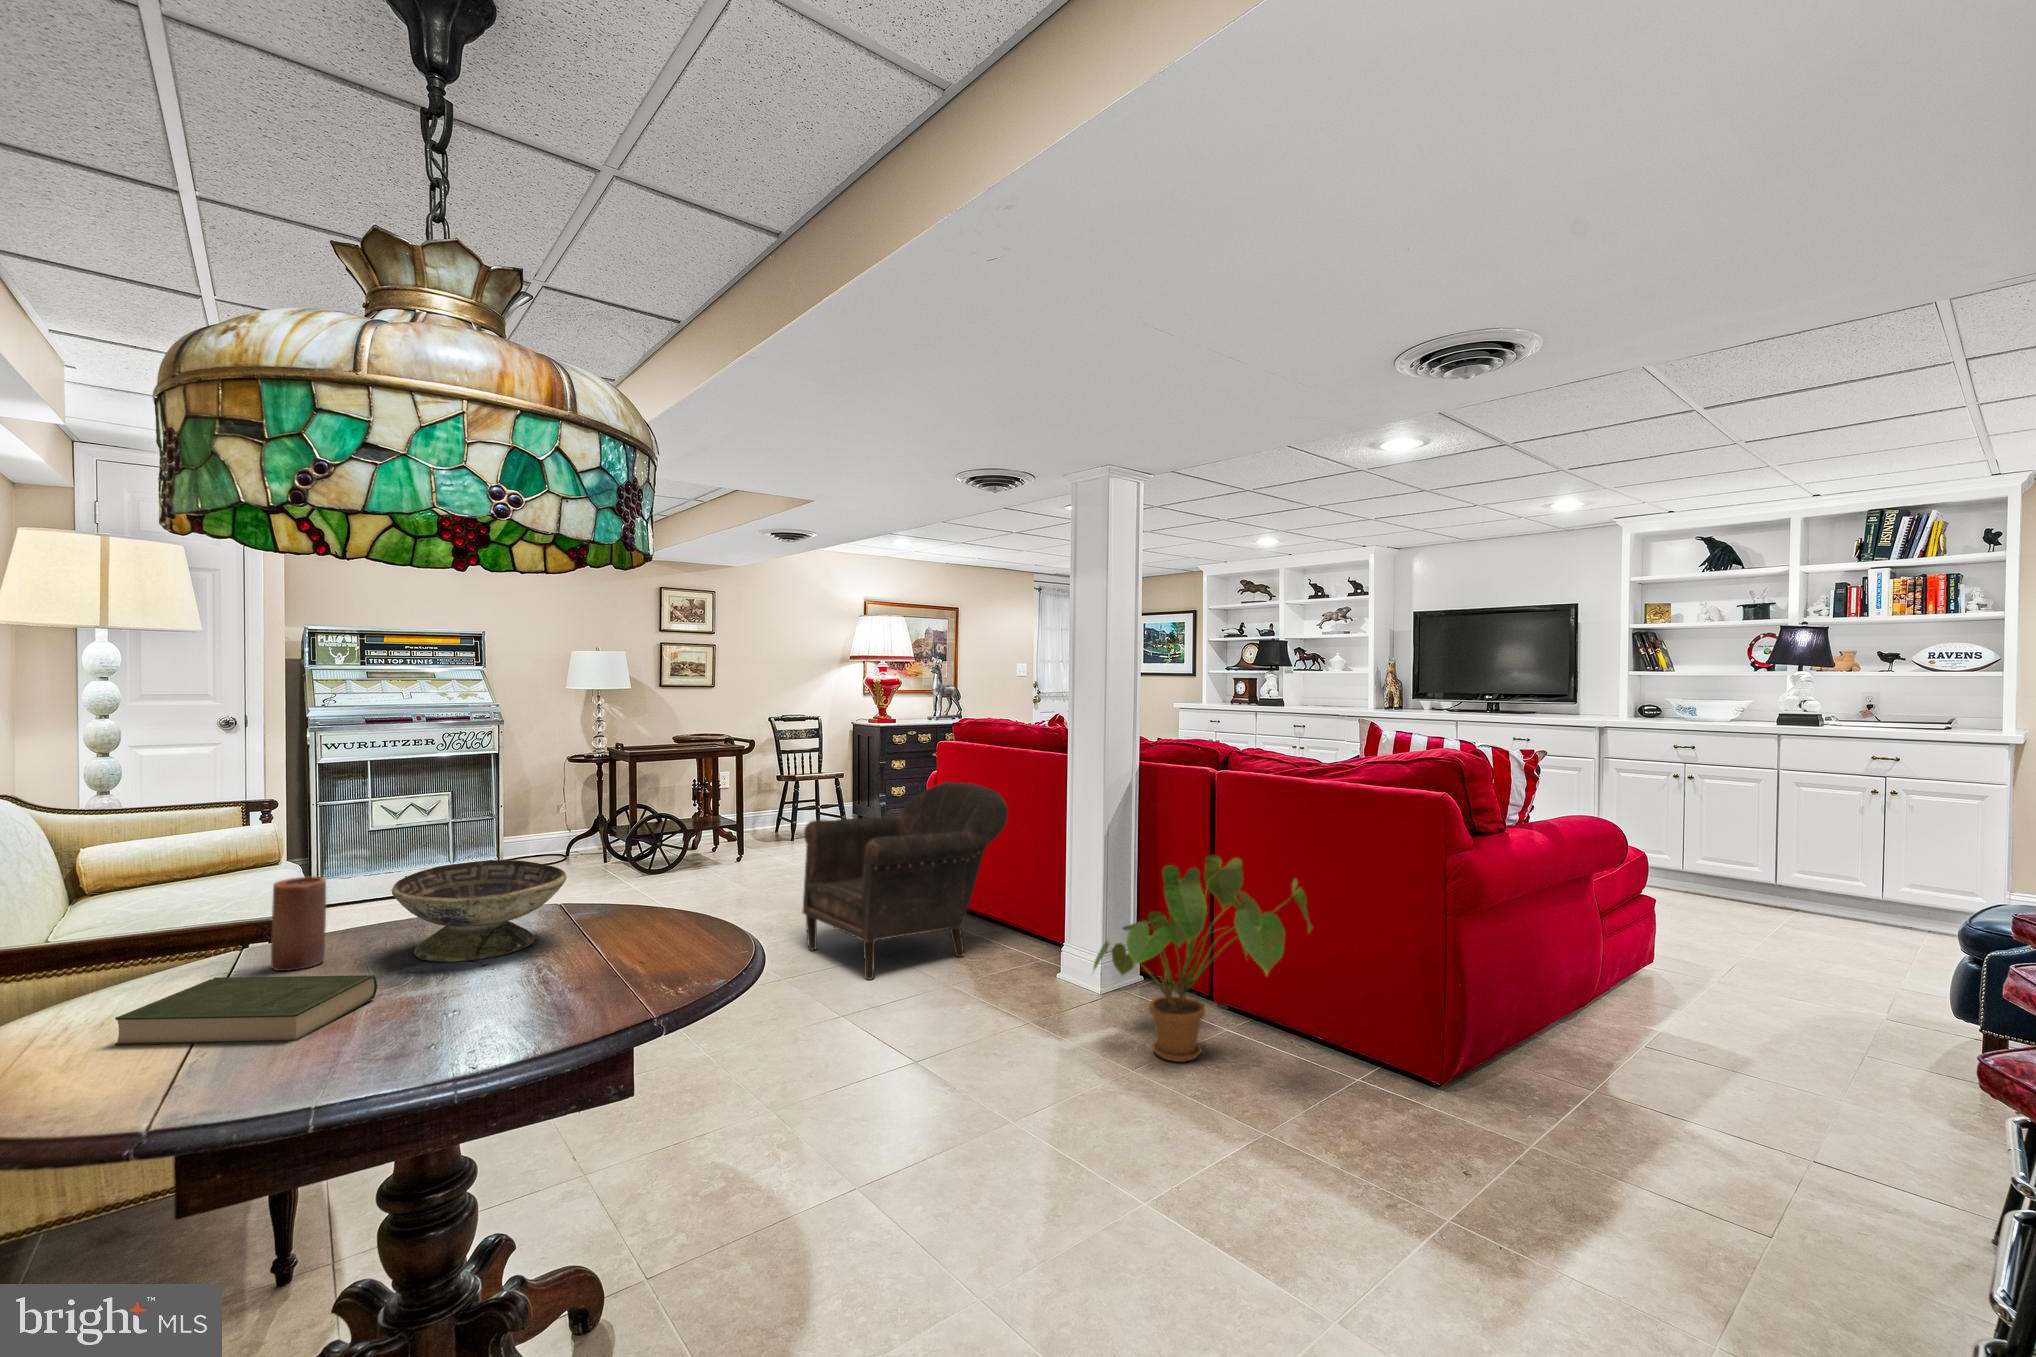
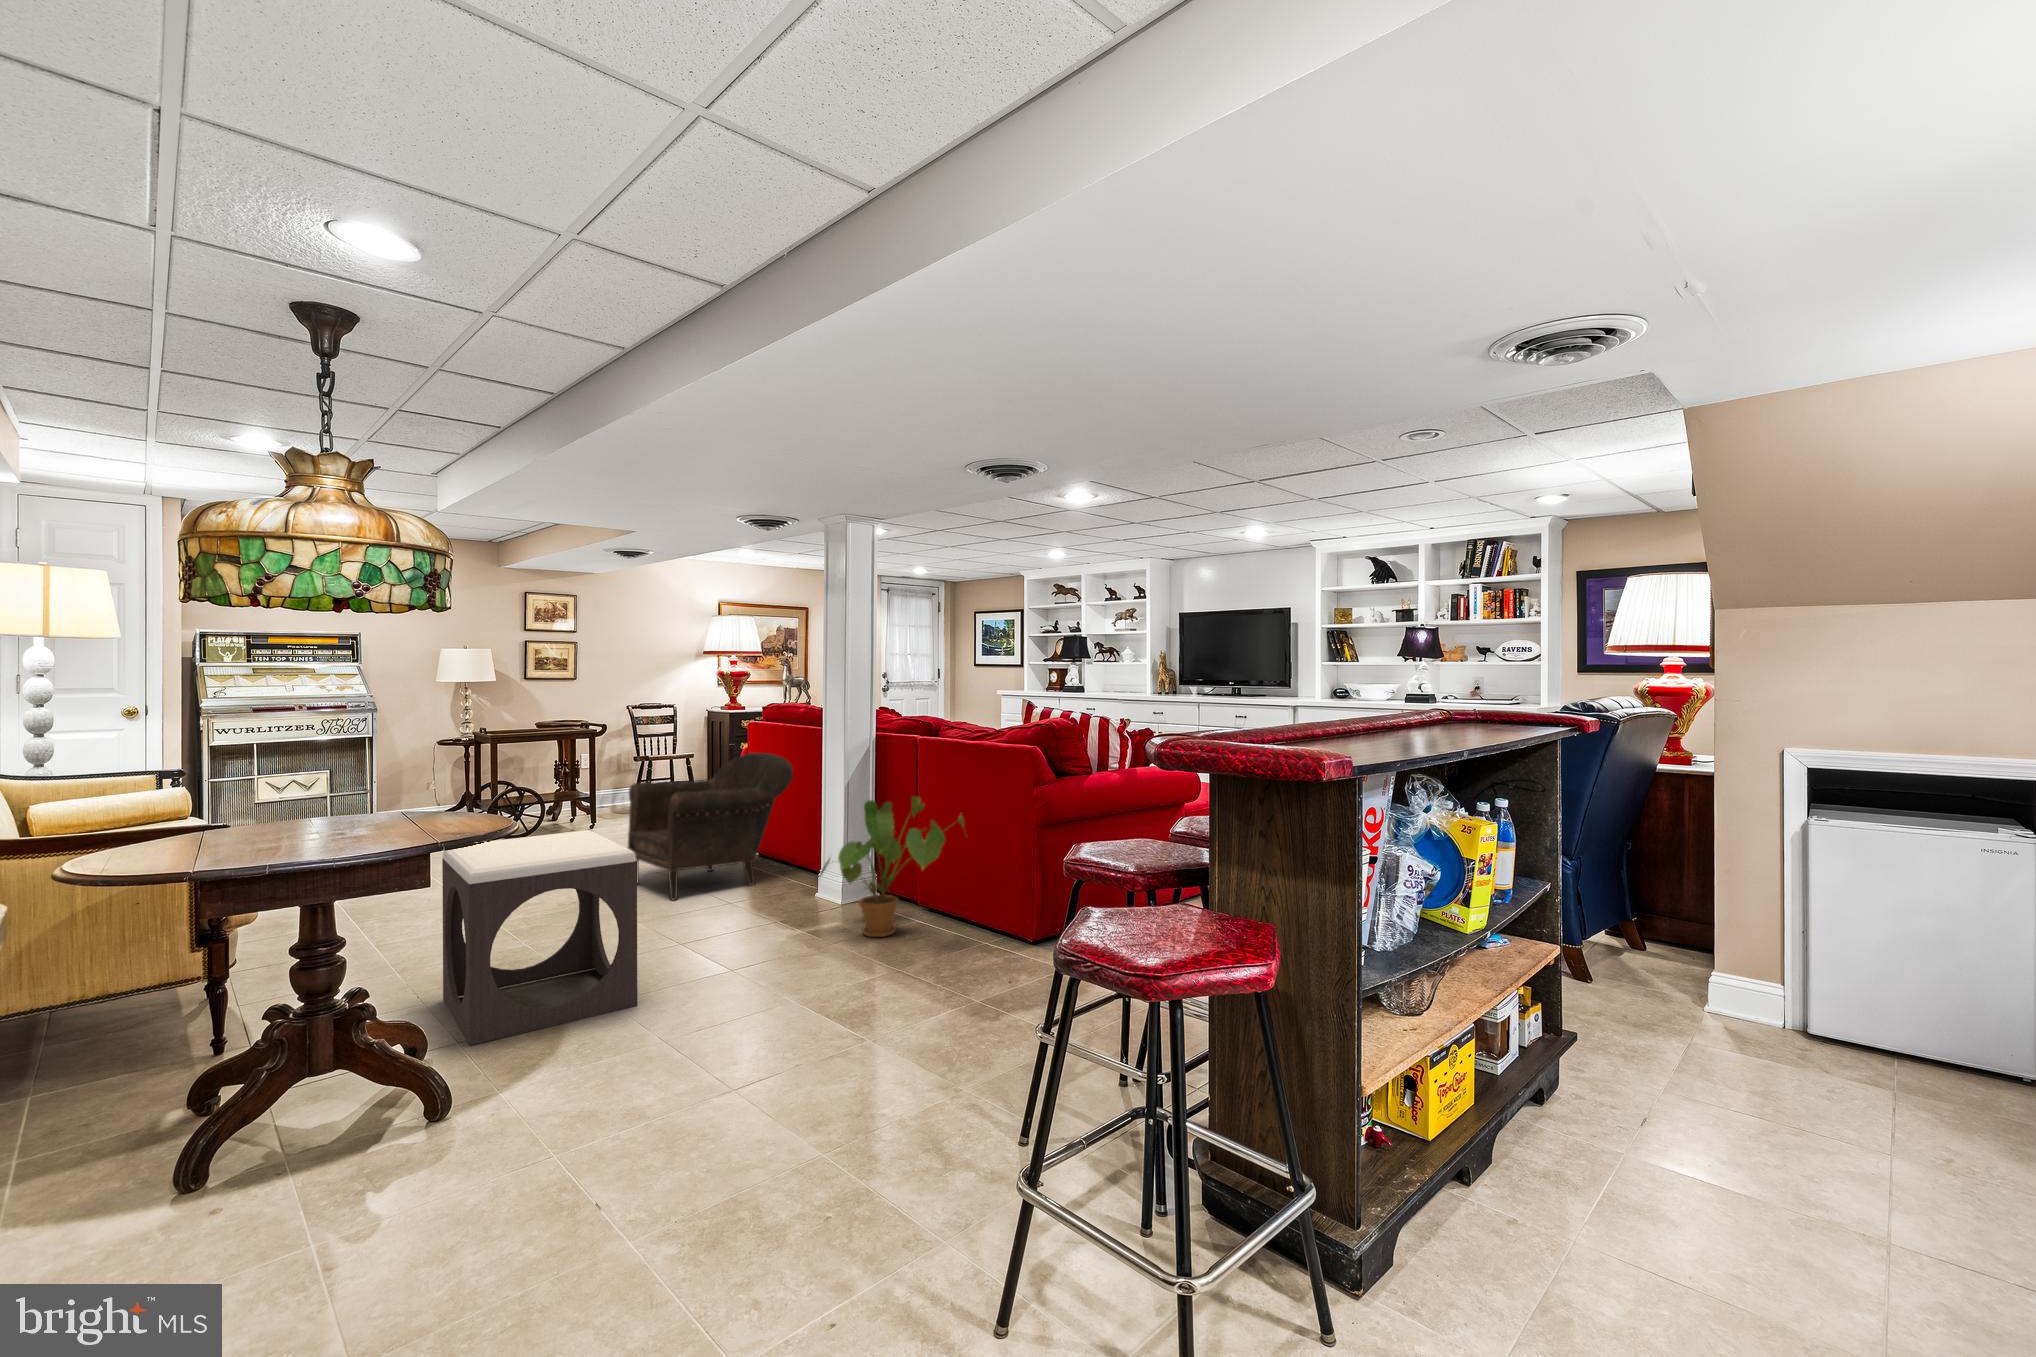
decorative bowl: present [392,860,566,962] -> none [296,784,408,839]
candle: present [271,876,326,971] -> none [220,790,254,843]
footstool: none [602,910,889,1284] -> present [442,830,637,1045]
book: present [115,975,377,1045] -> none [144,837,290,865]

